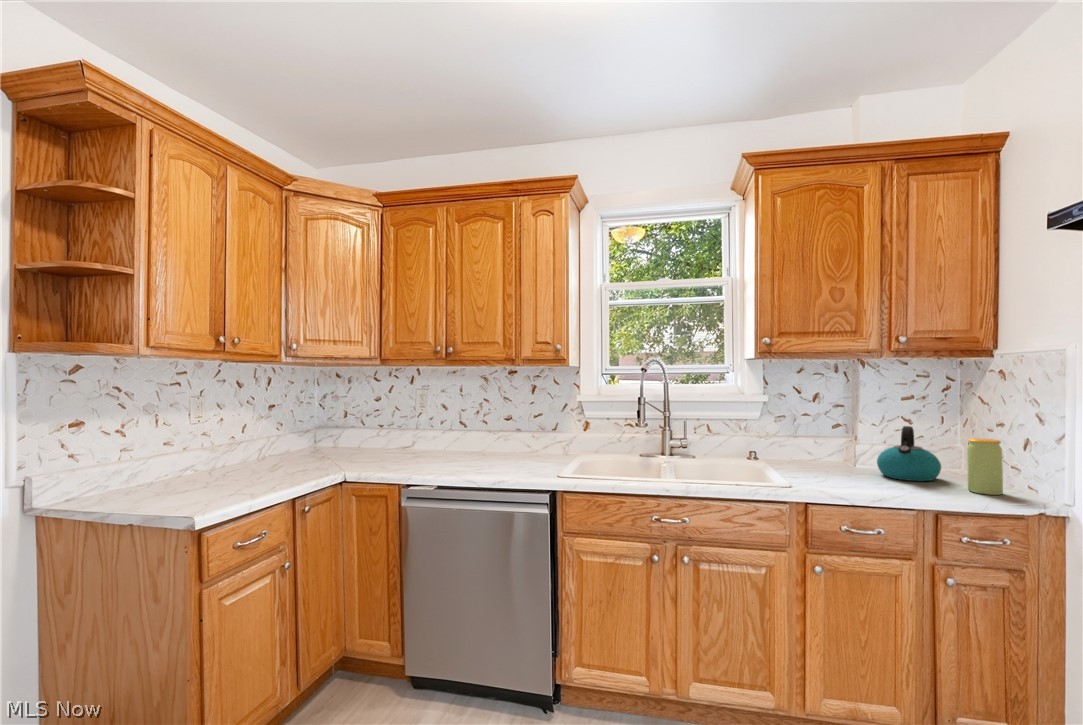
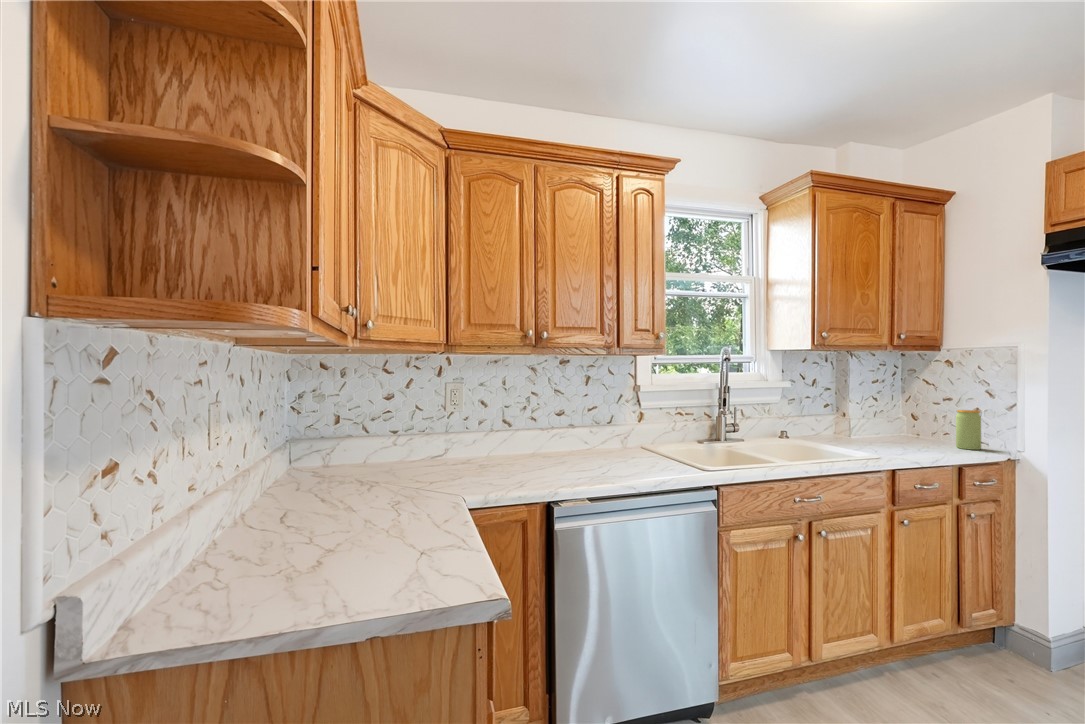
kettle: present [877,426,941,481] -> none [876,404,925,445]

